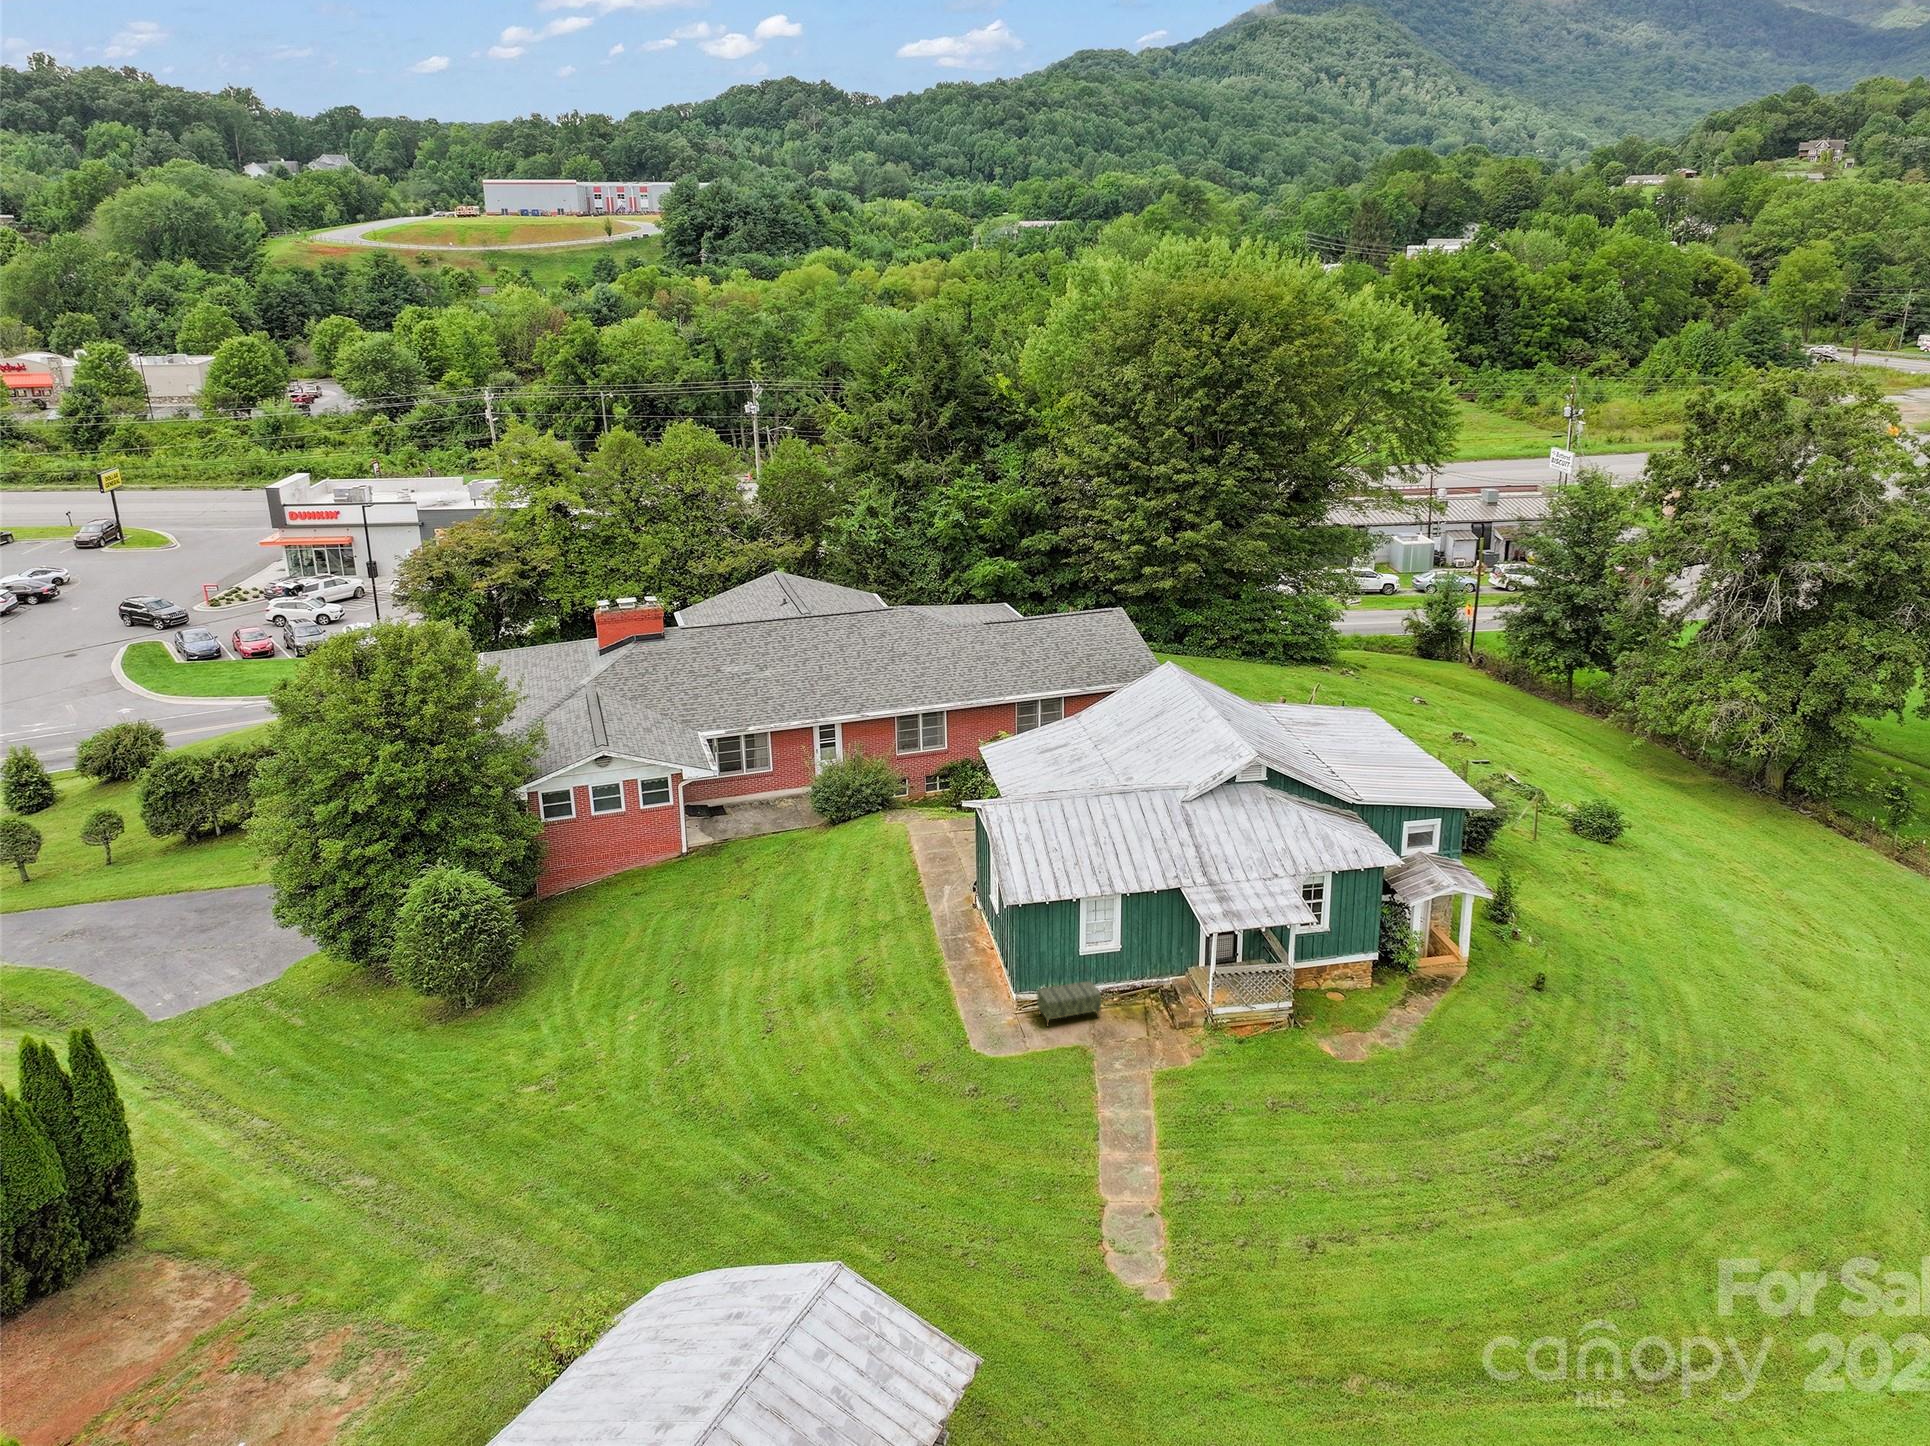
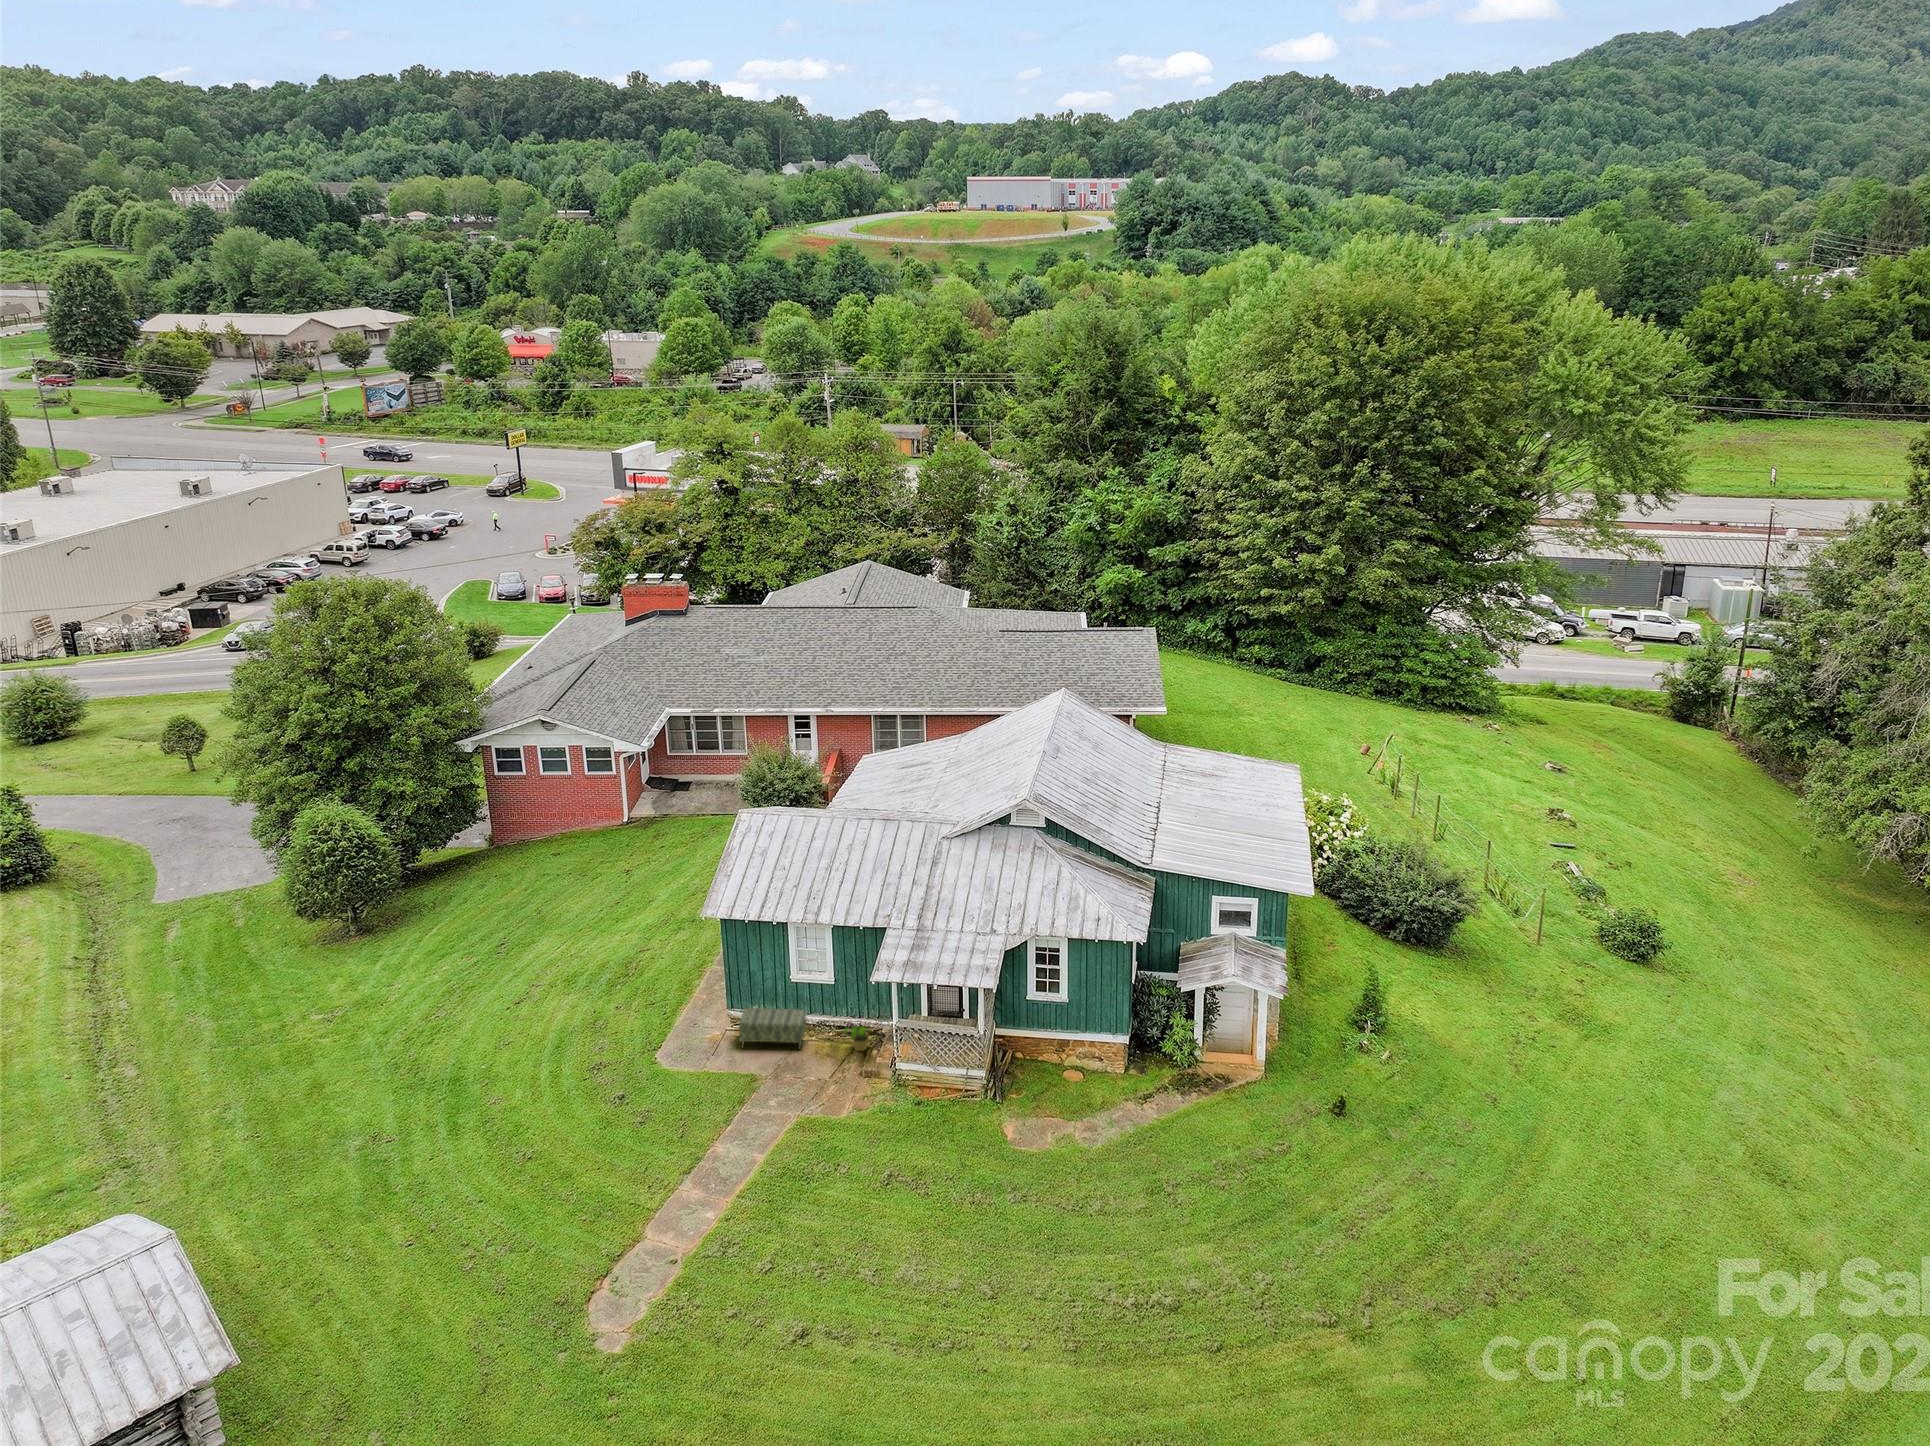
potted plant: none [1135,985,1161,1008] -> present [844,1026,871,1051]

